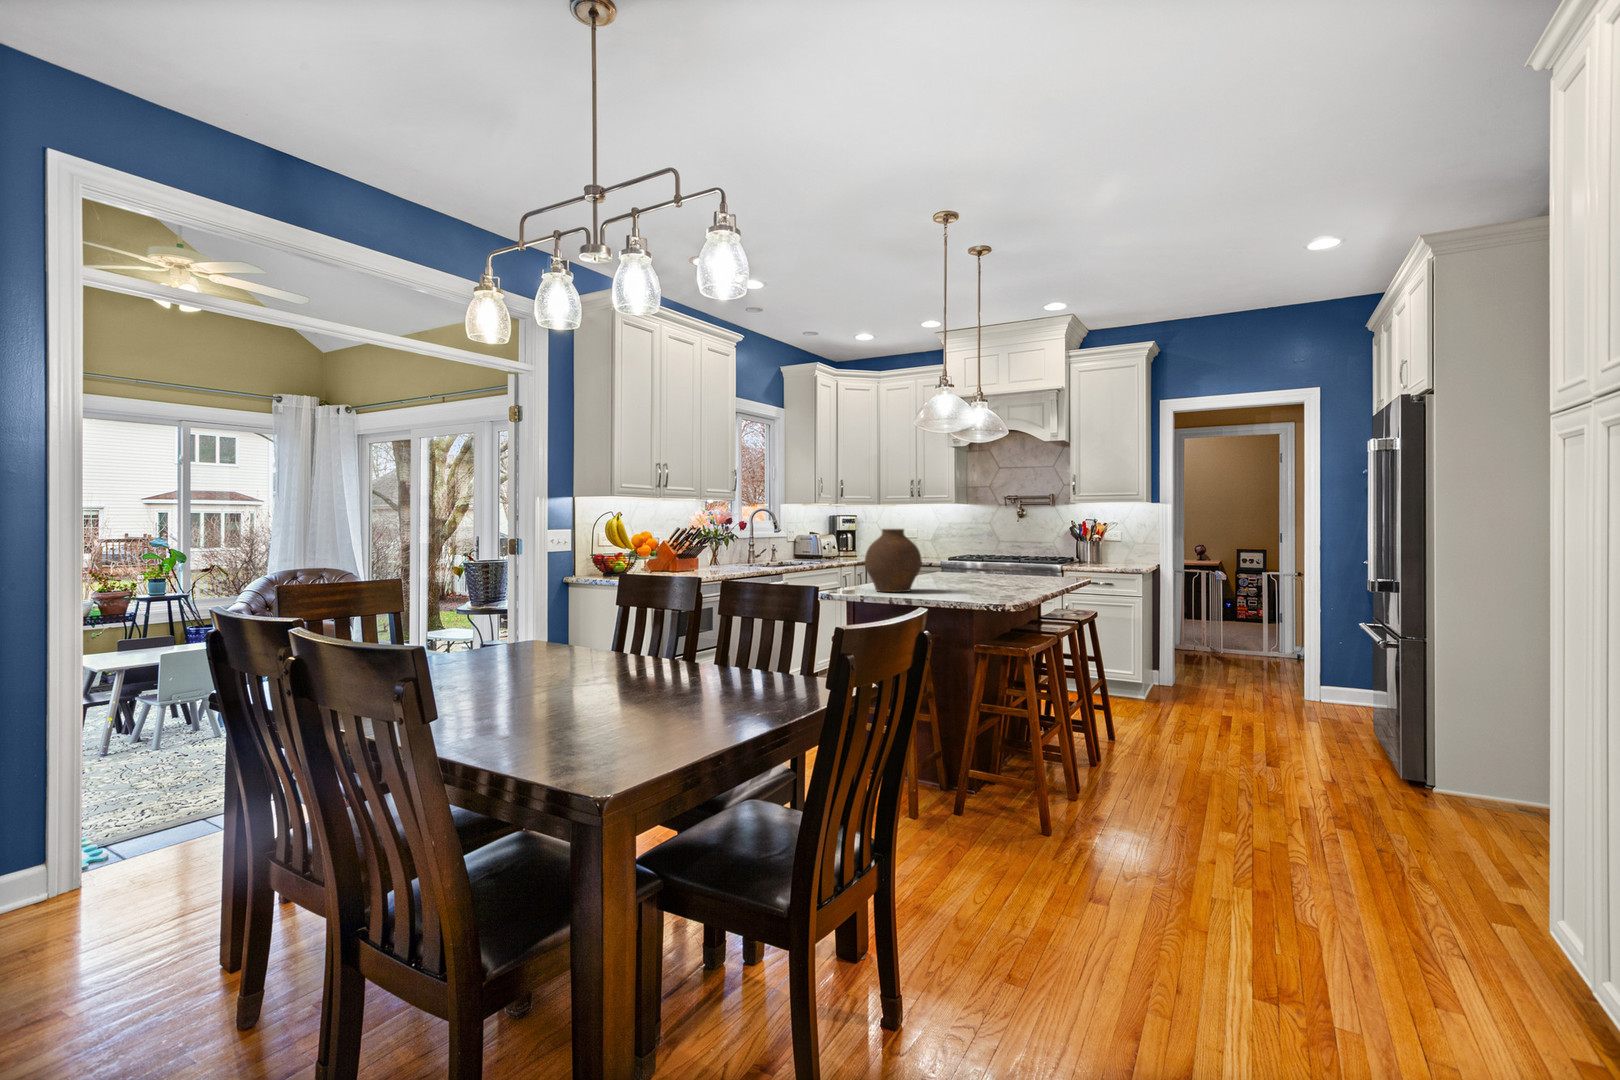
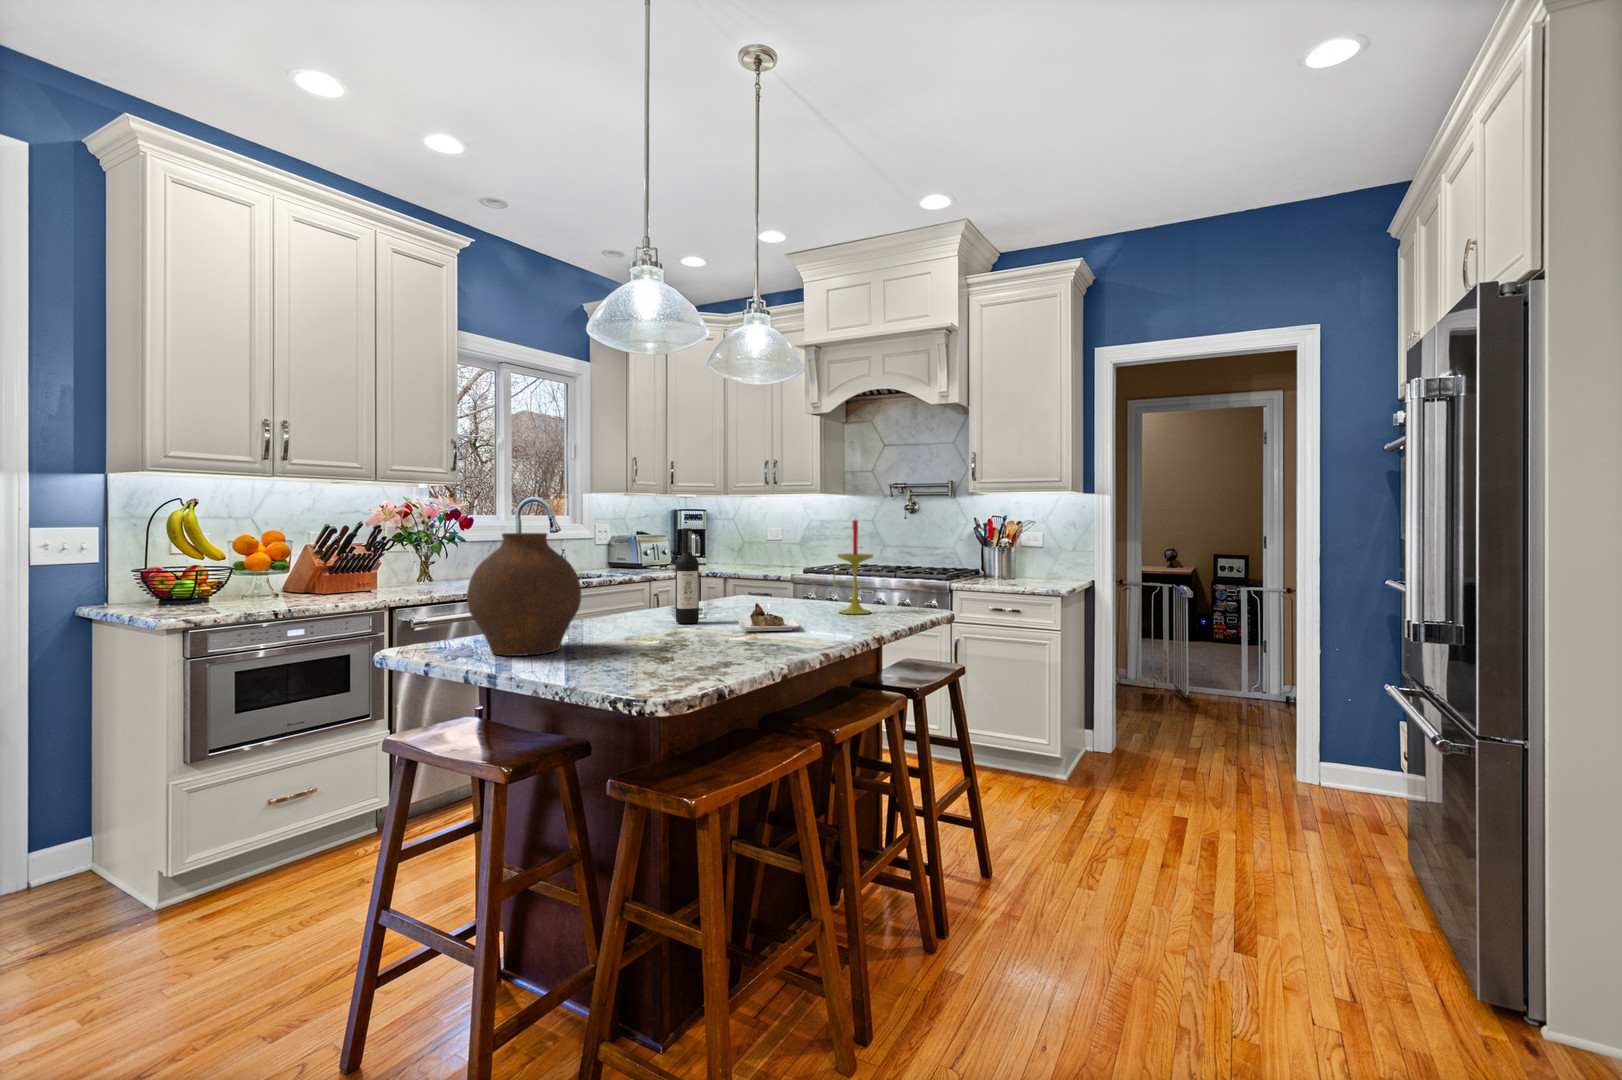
candle: none [1019,520,1043,579] -> present [833,520,873,614]
wine bottle: none [935,527,1019,585] -> present [675,528,799,631]

